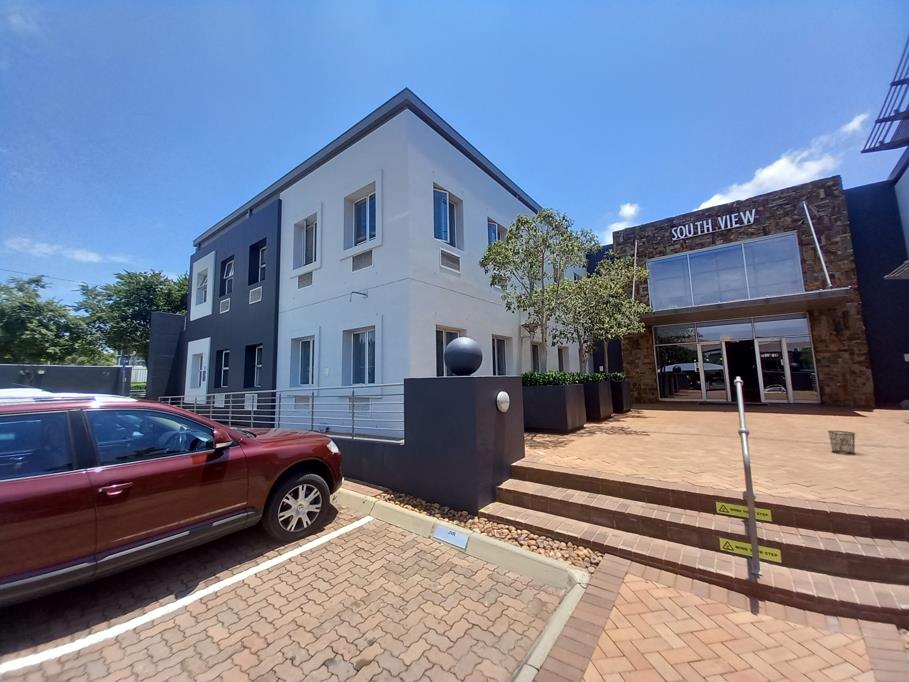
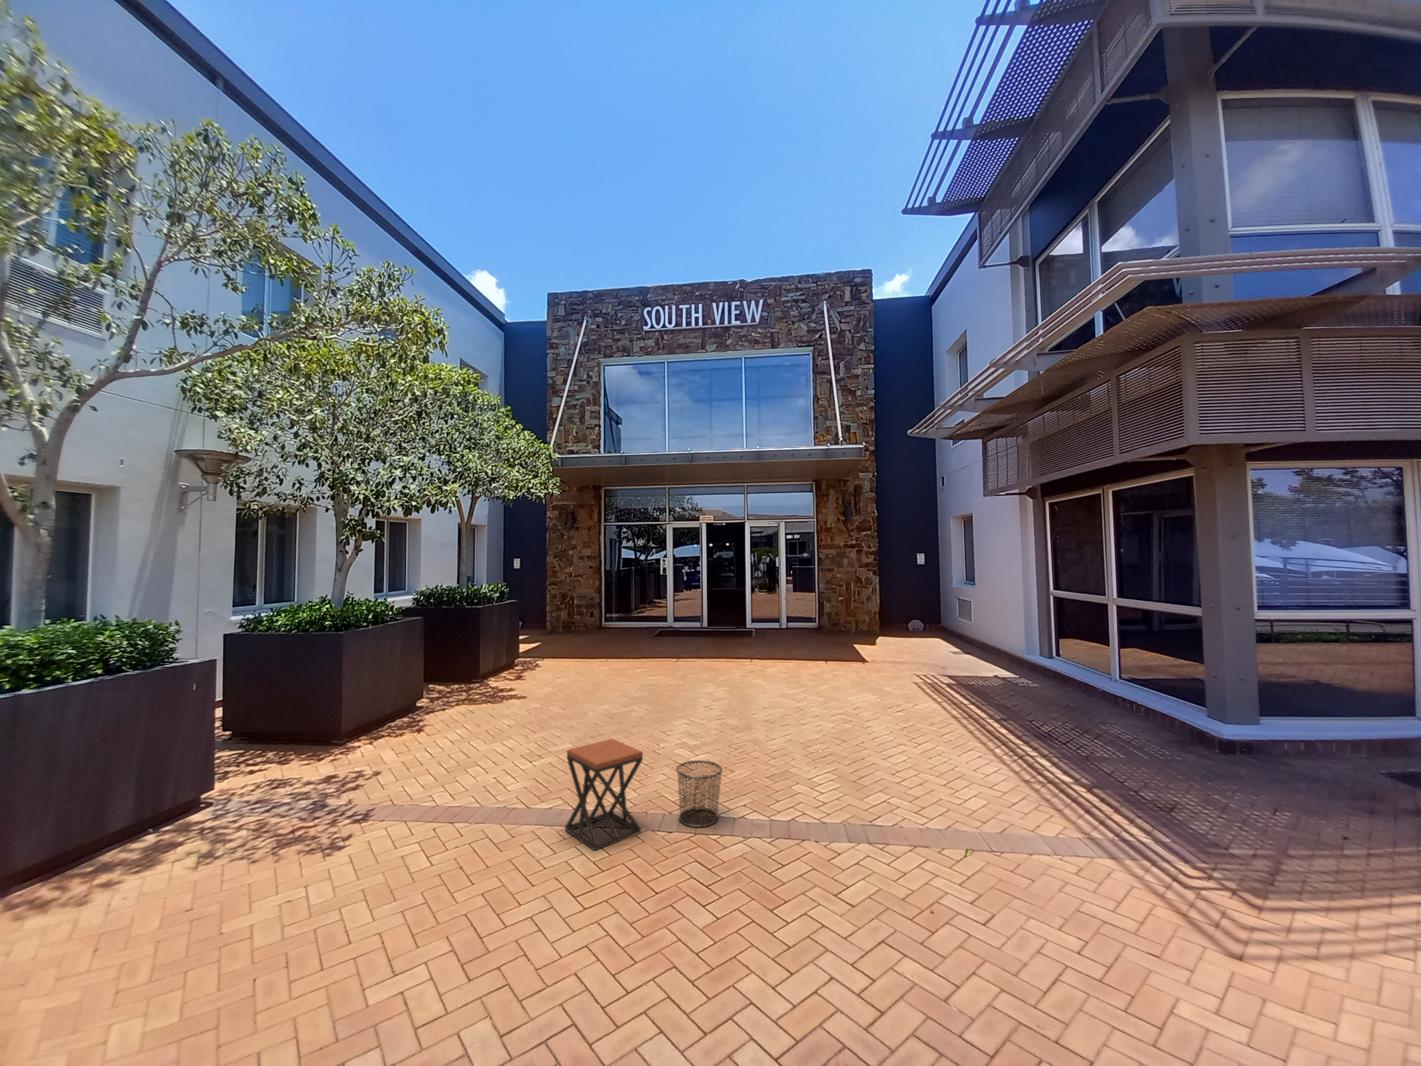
stool: none [775,419,818,455] -> present [565,739,643,850]

